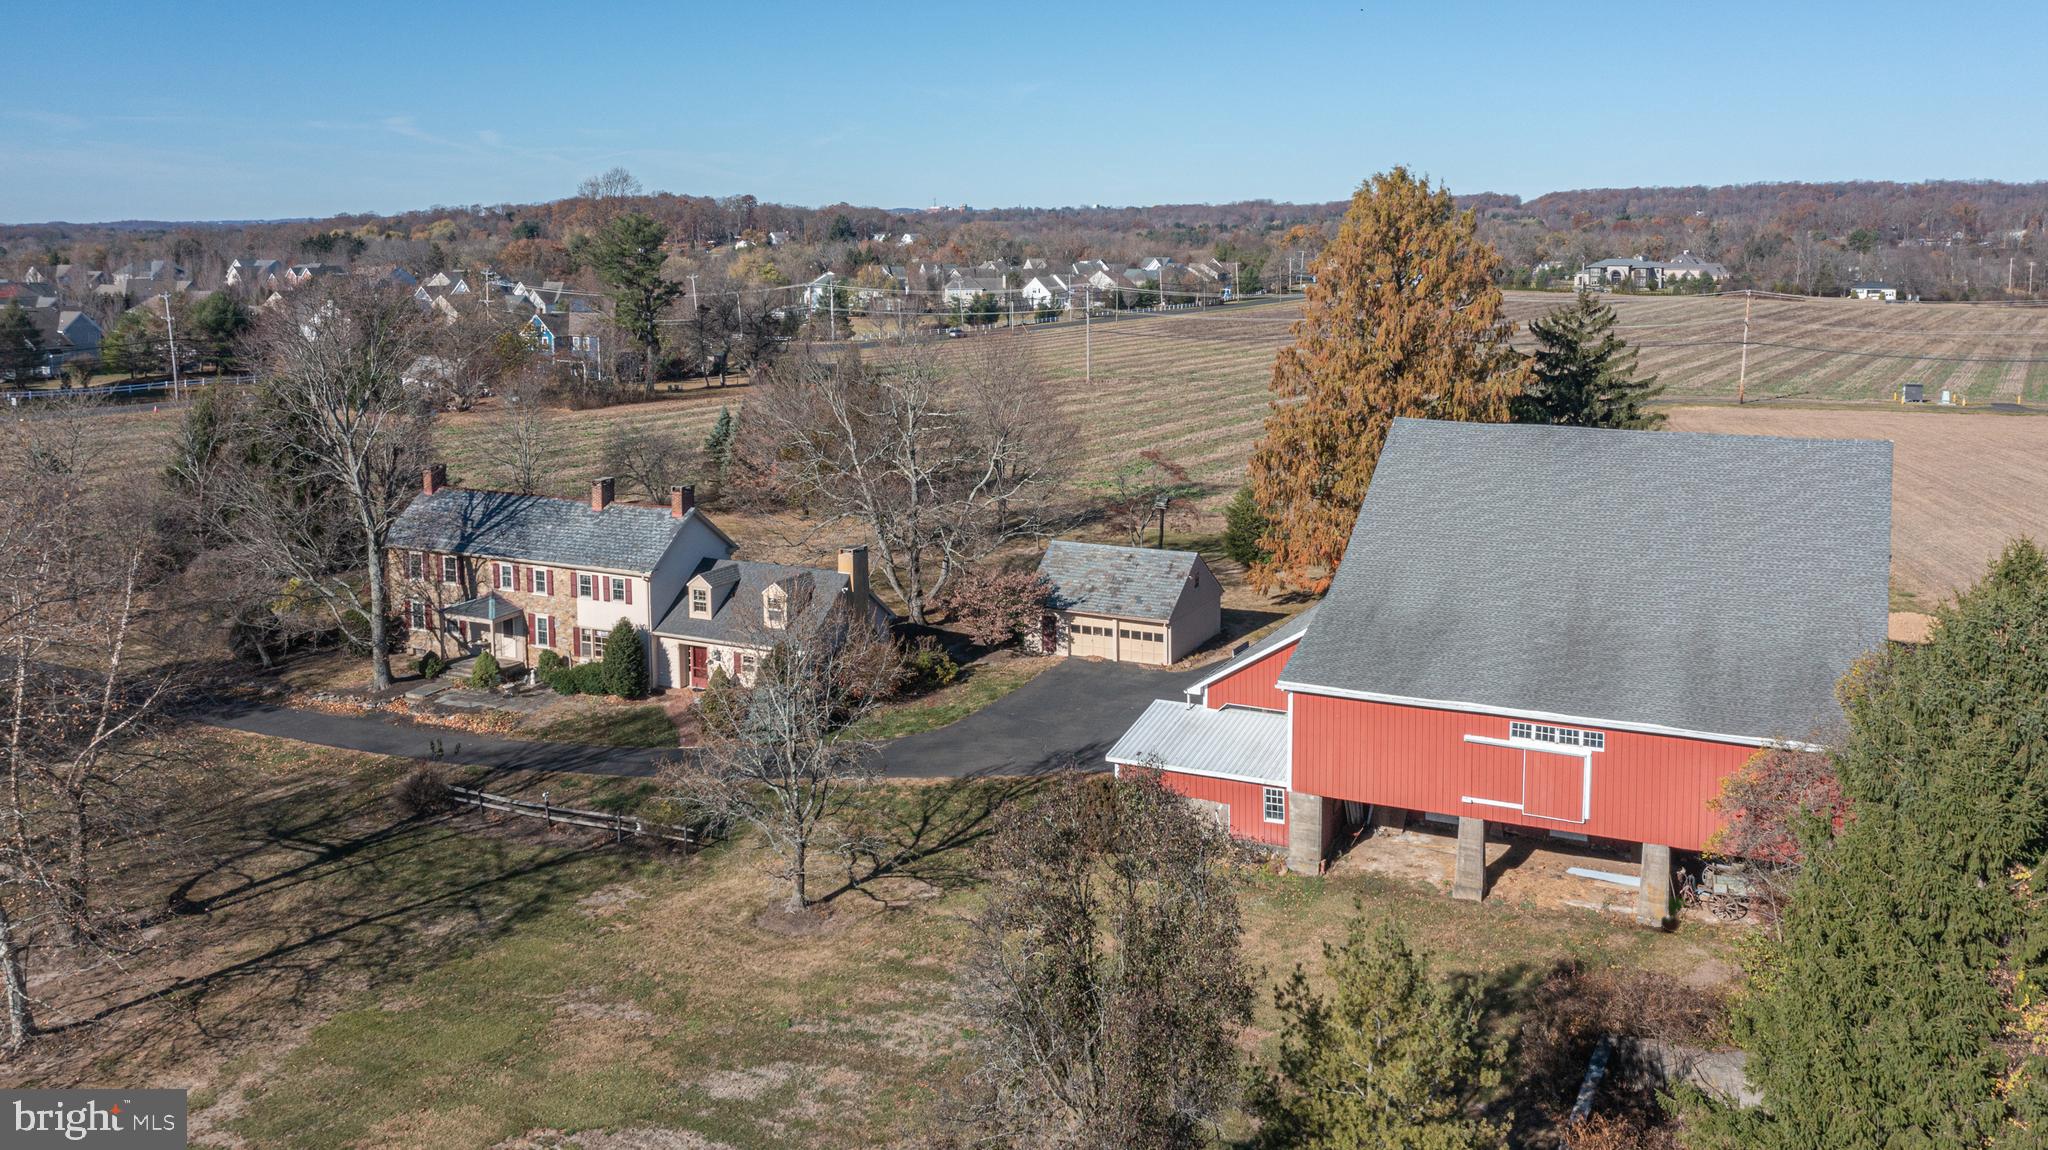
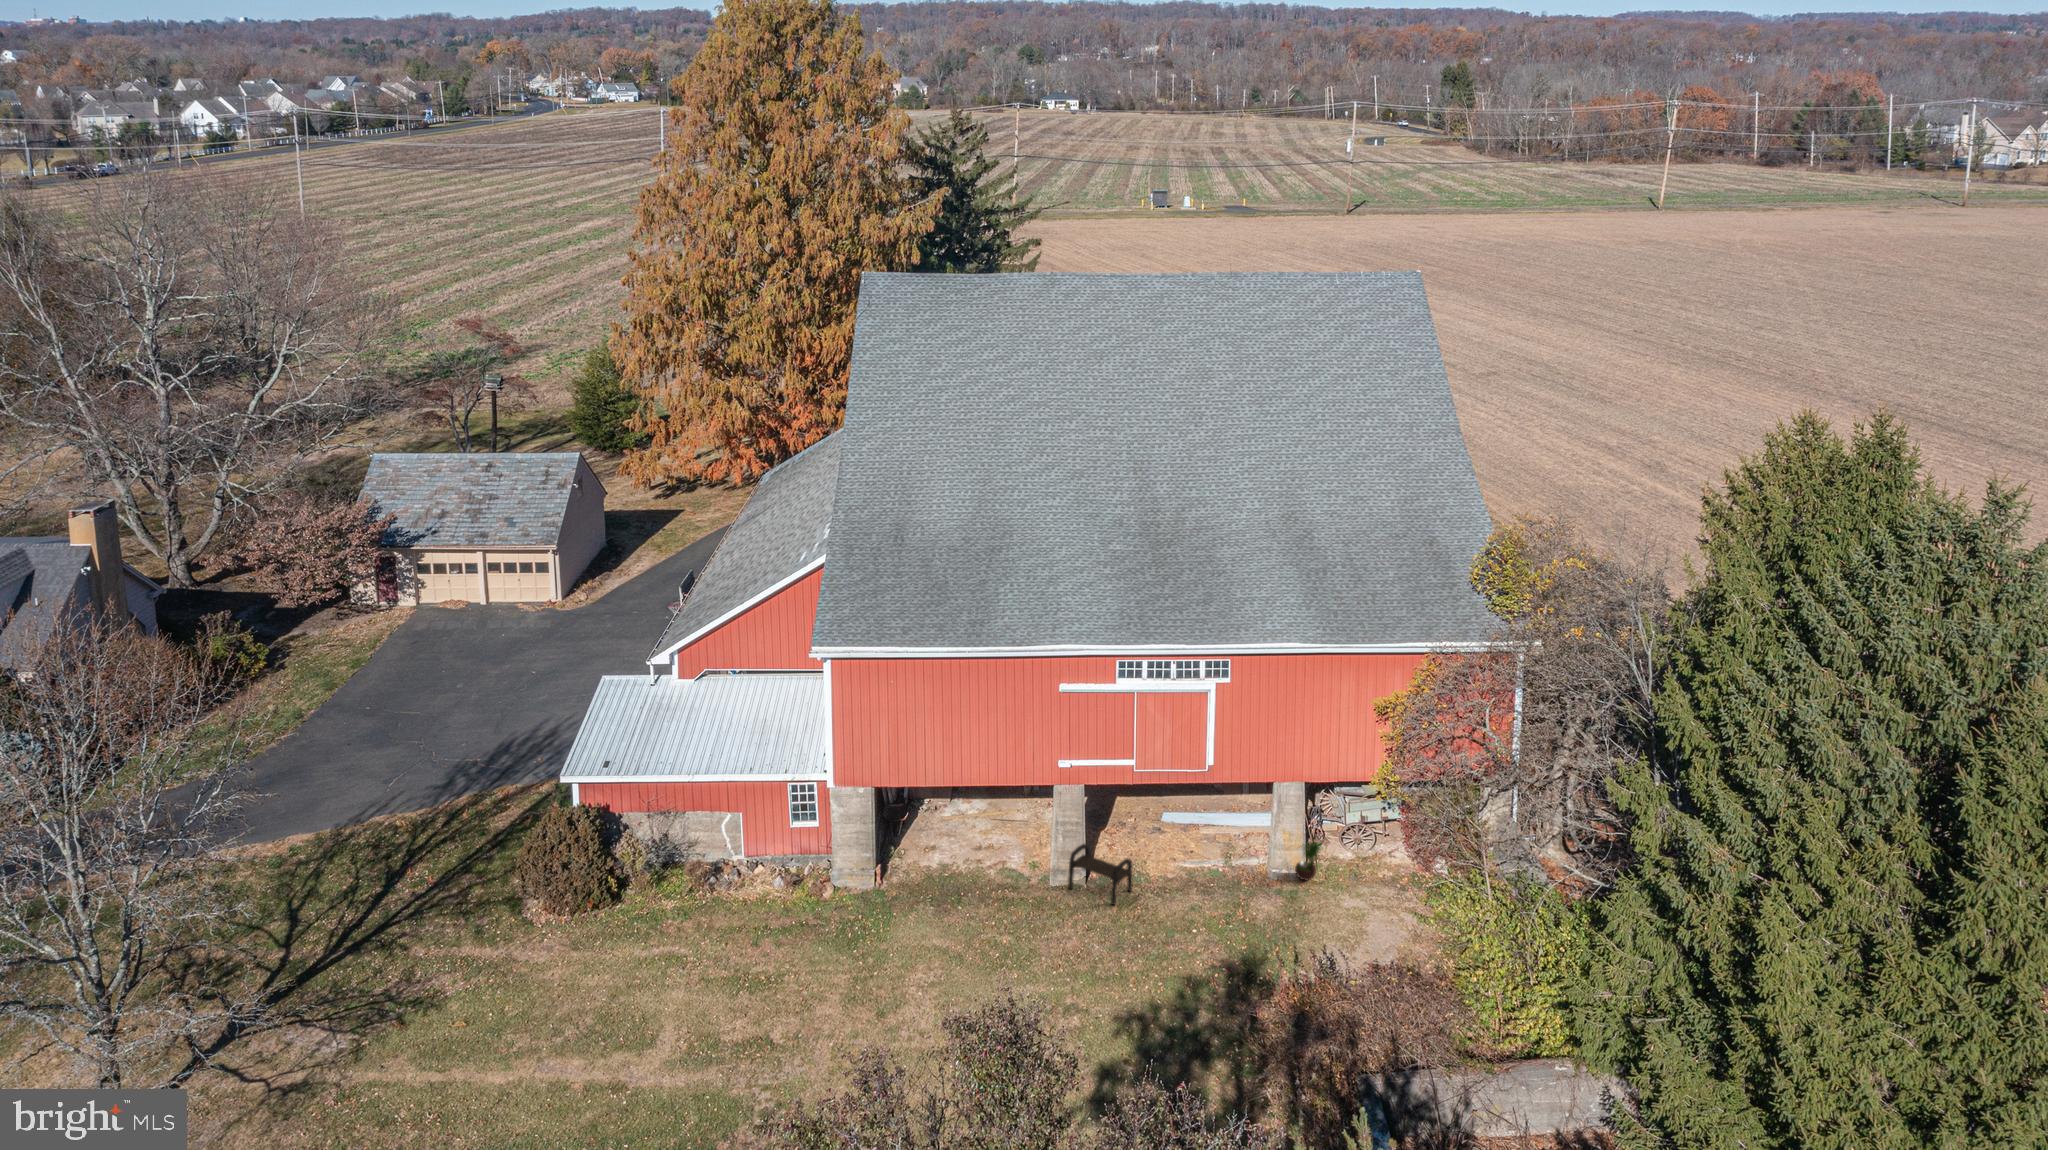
bench: none [1461,868,1513,917] -> present [1068,844,1132,905]

